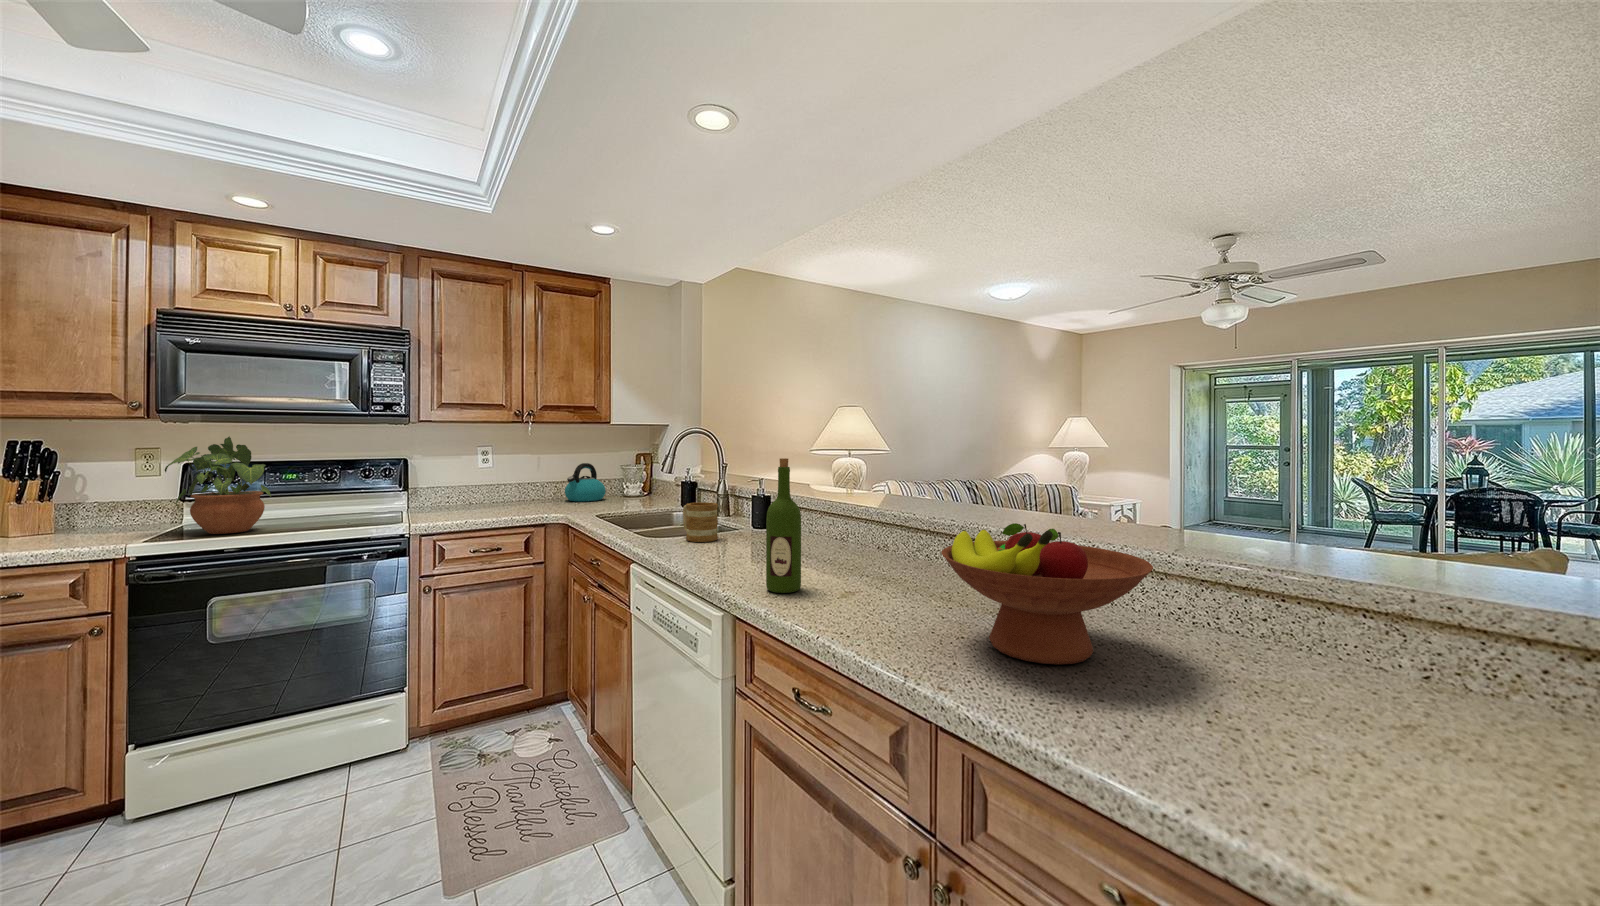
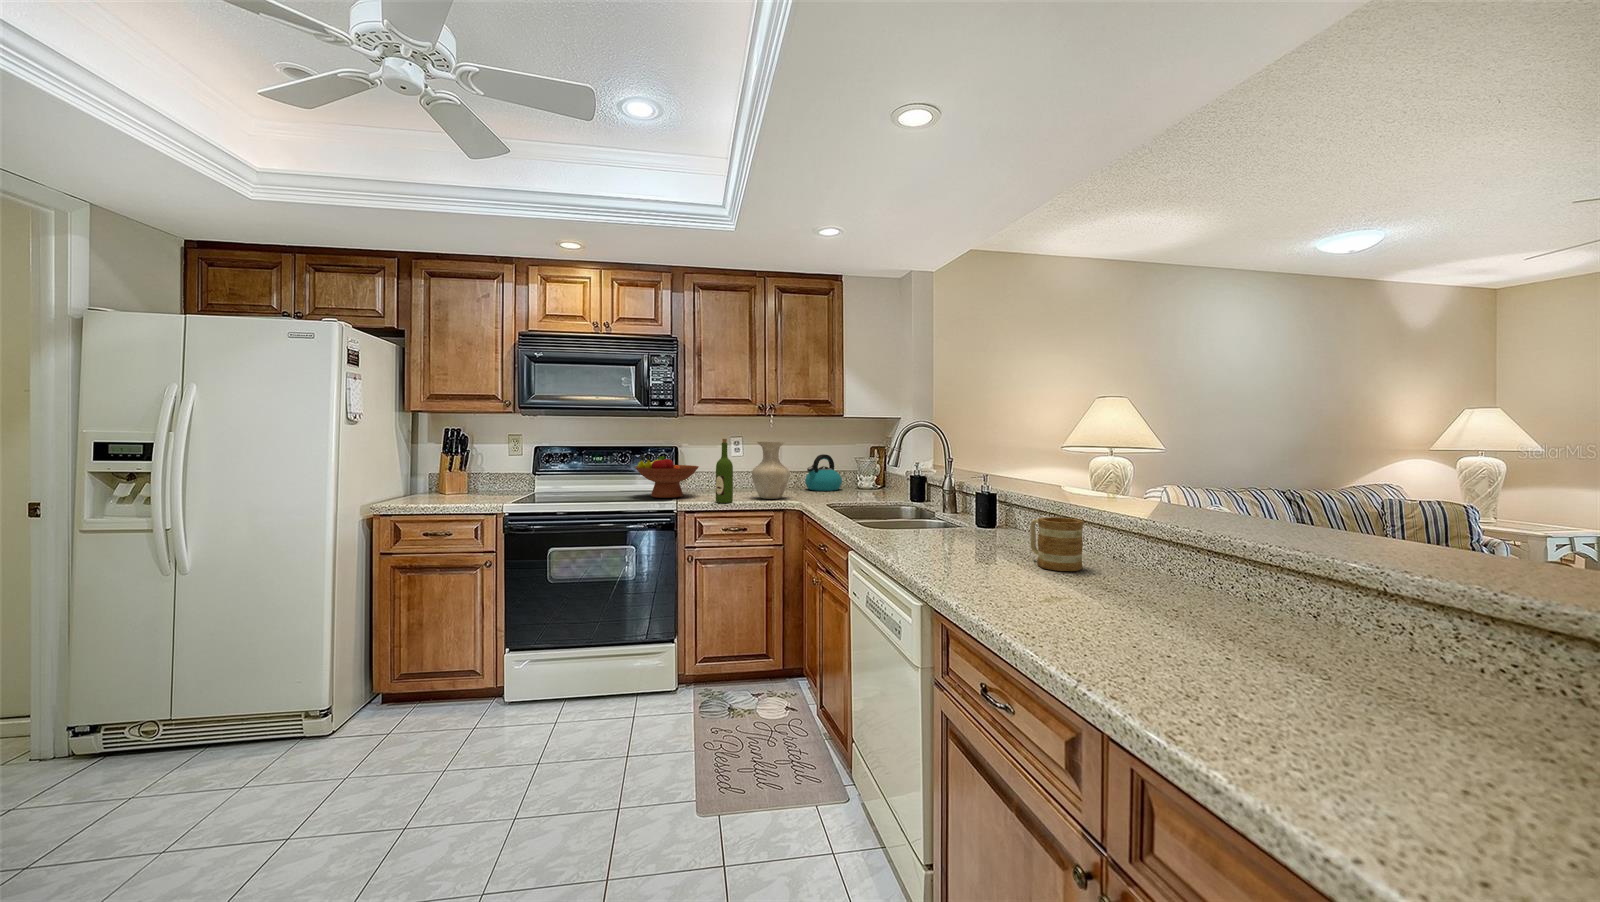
potted plant: present [165,436,271,534] -> none [522,428,586,503]
vase: none [504,451,550,513] -> present [752,442,790,499]
wine bottle: present [766,458,801,593] -> present [716,439,733,503]
mug: present [683,502,718,542] -> present [1030,517,1083,571]
fruit bowl: present [942,523,1153,665] -> present [635,455,699,498]

